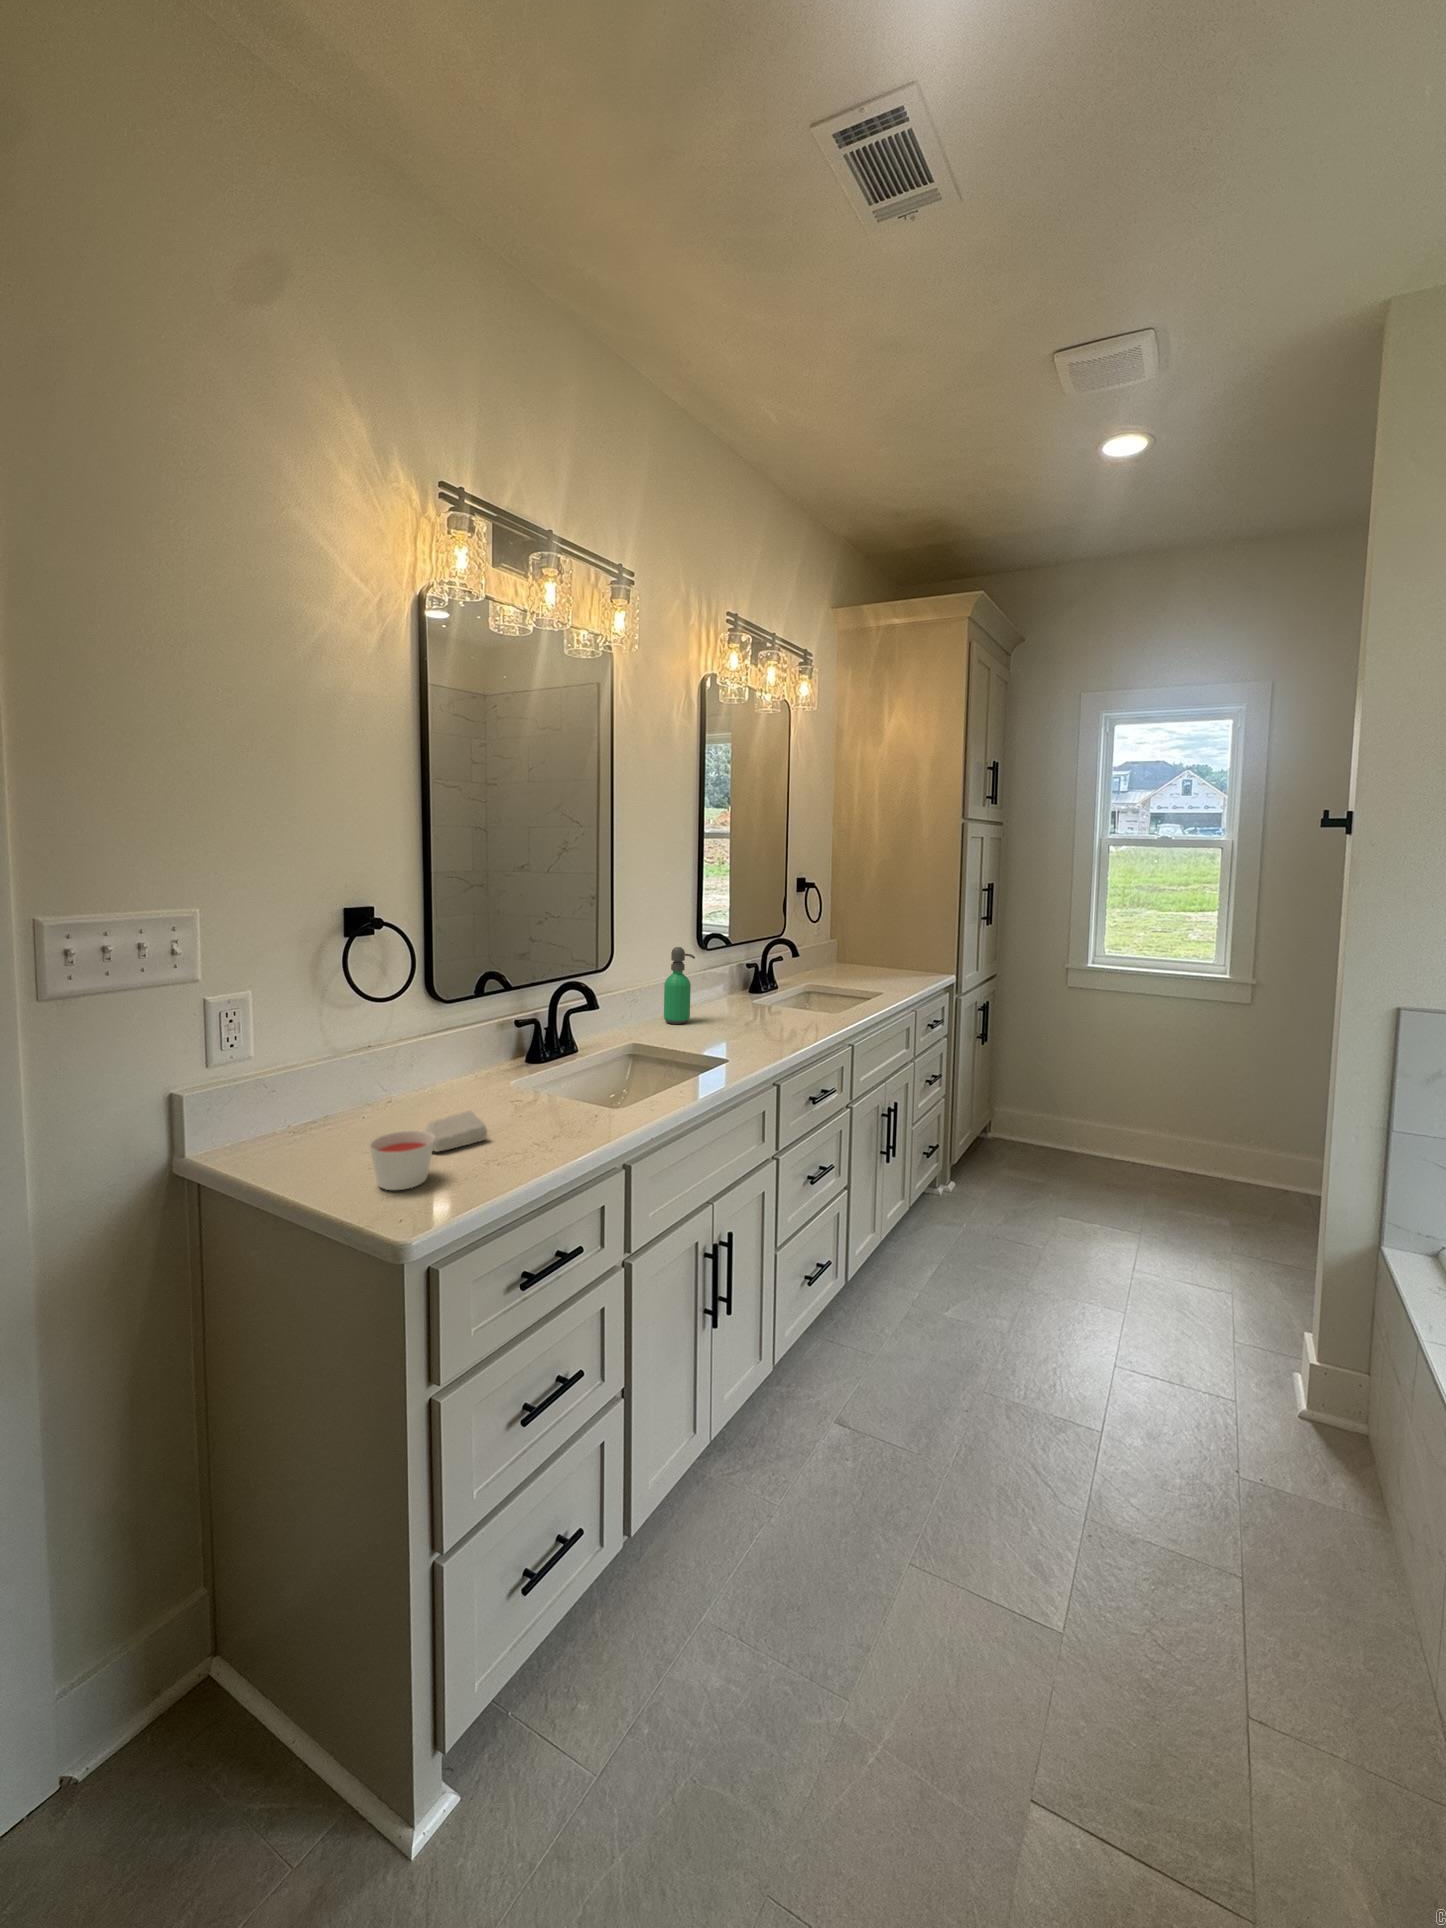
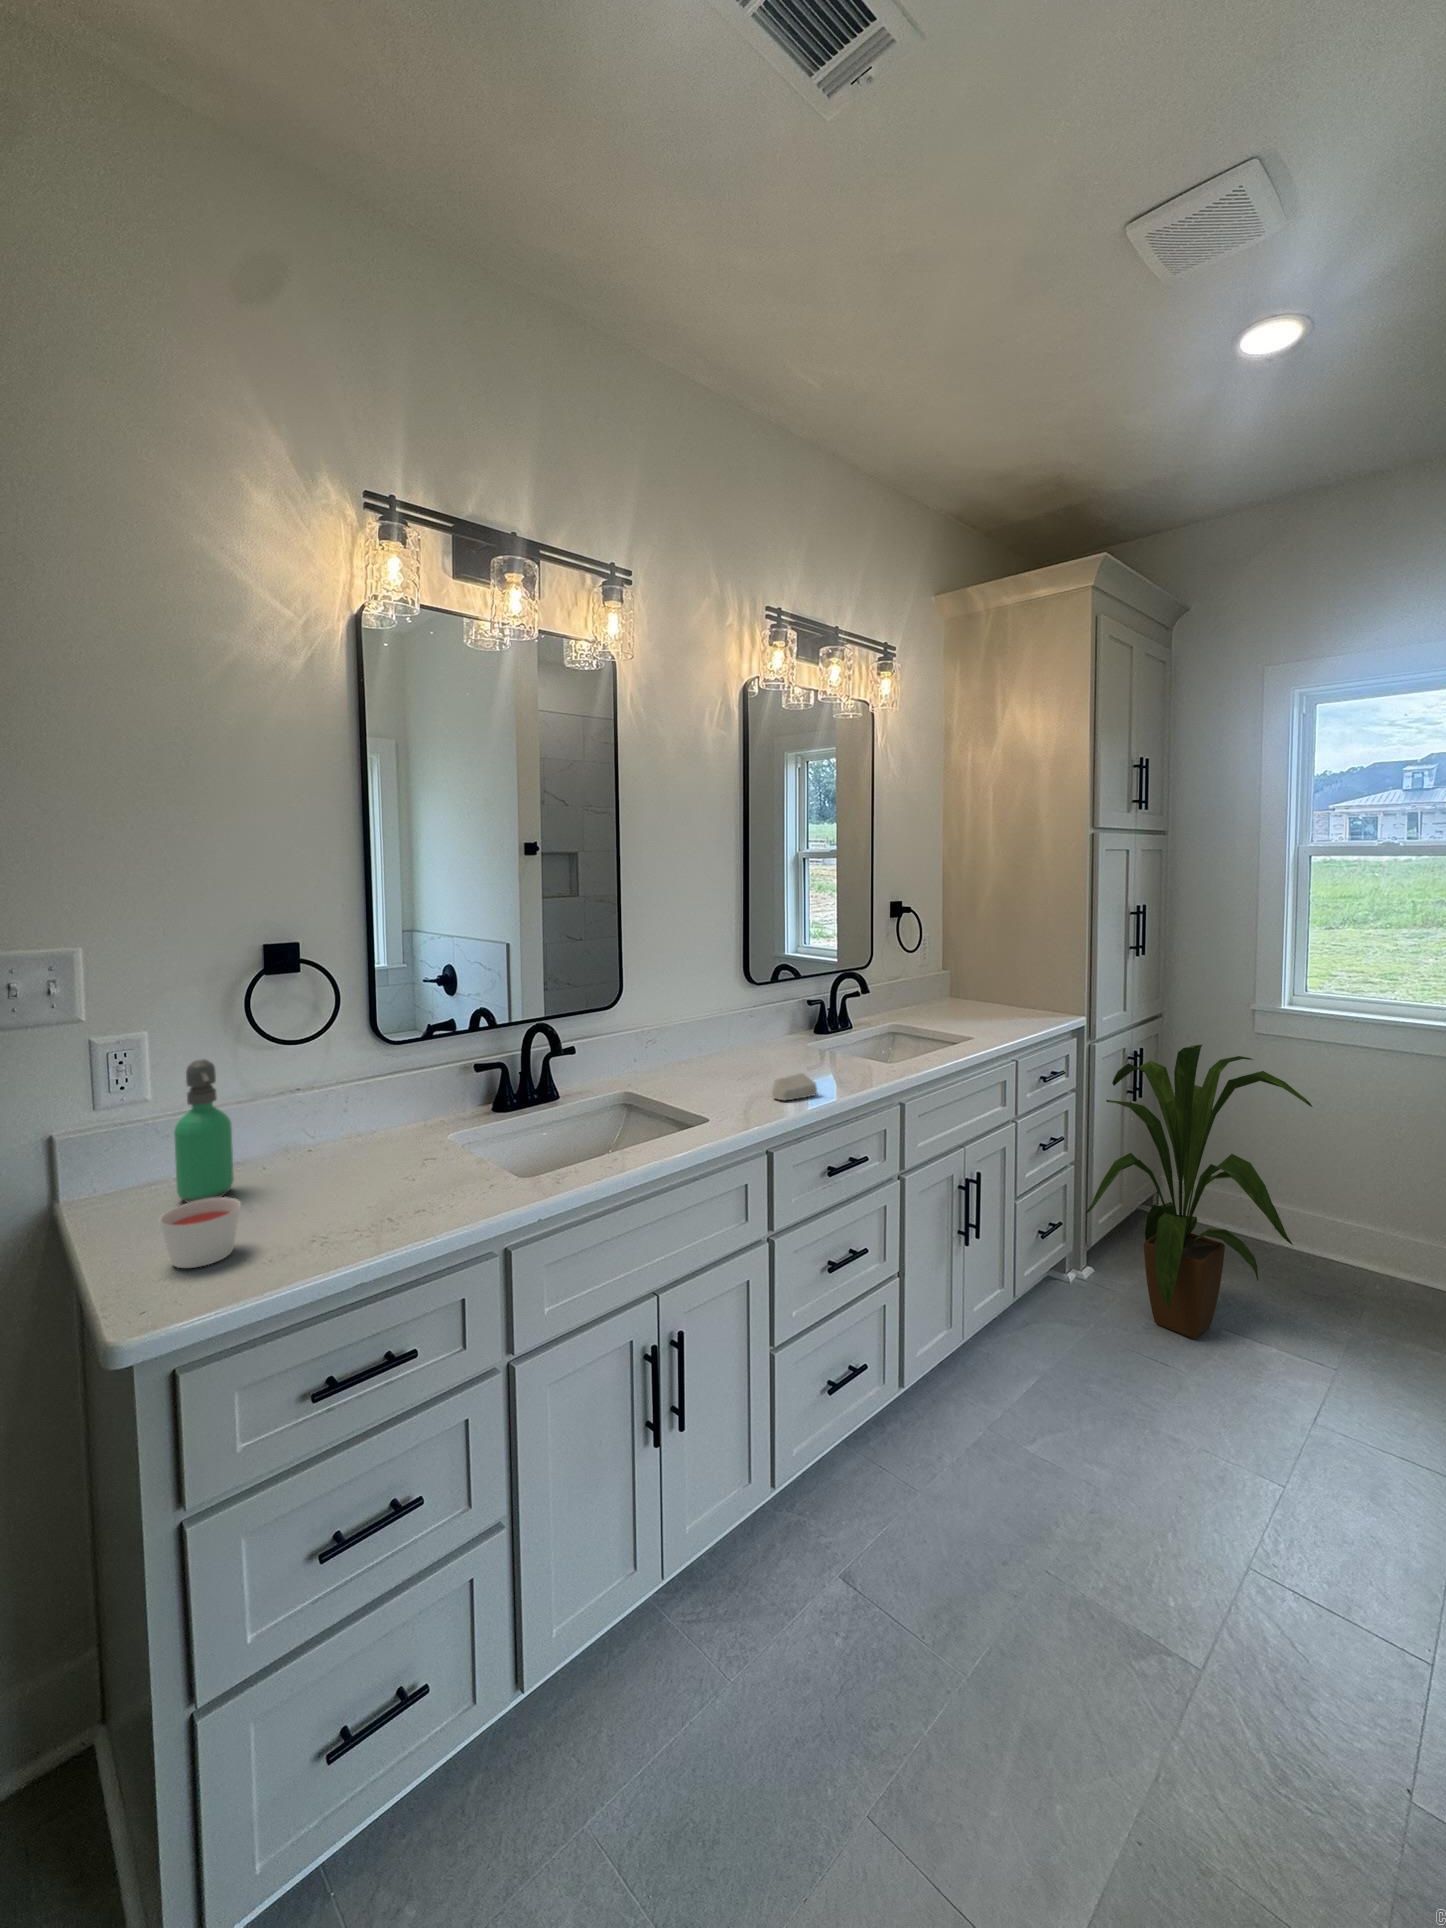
soap dispenser: present [664,947,695,1024] -> present [174,1059,234,1203]
house plant: none [961,996,1133,1225] -> present [1086,1045,1312,1339]
soap bar: present [425,1111,487,1152] -> present [772,1073,817,1100]

